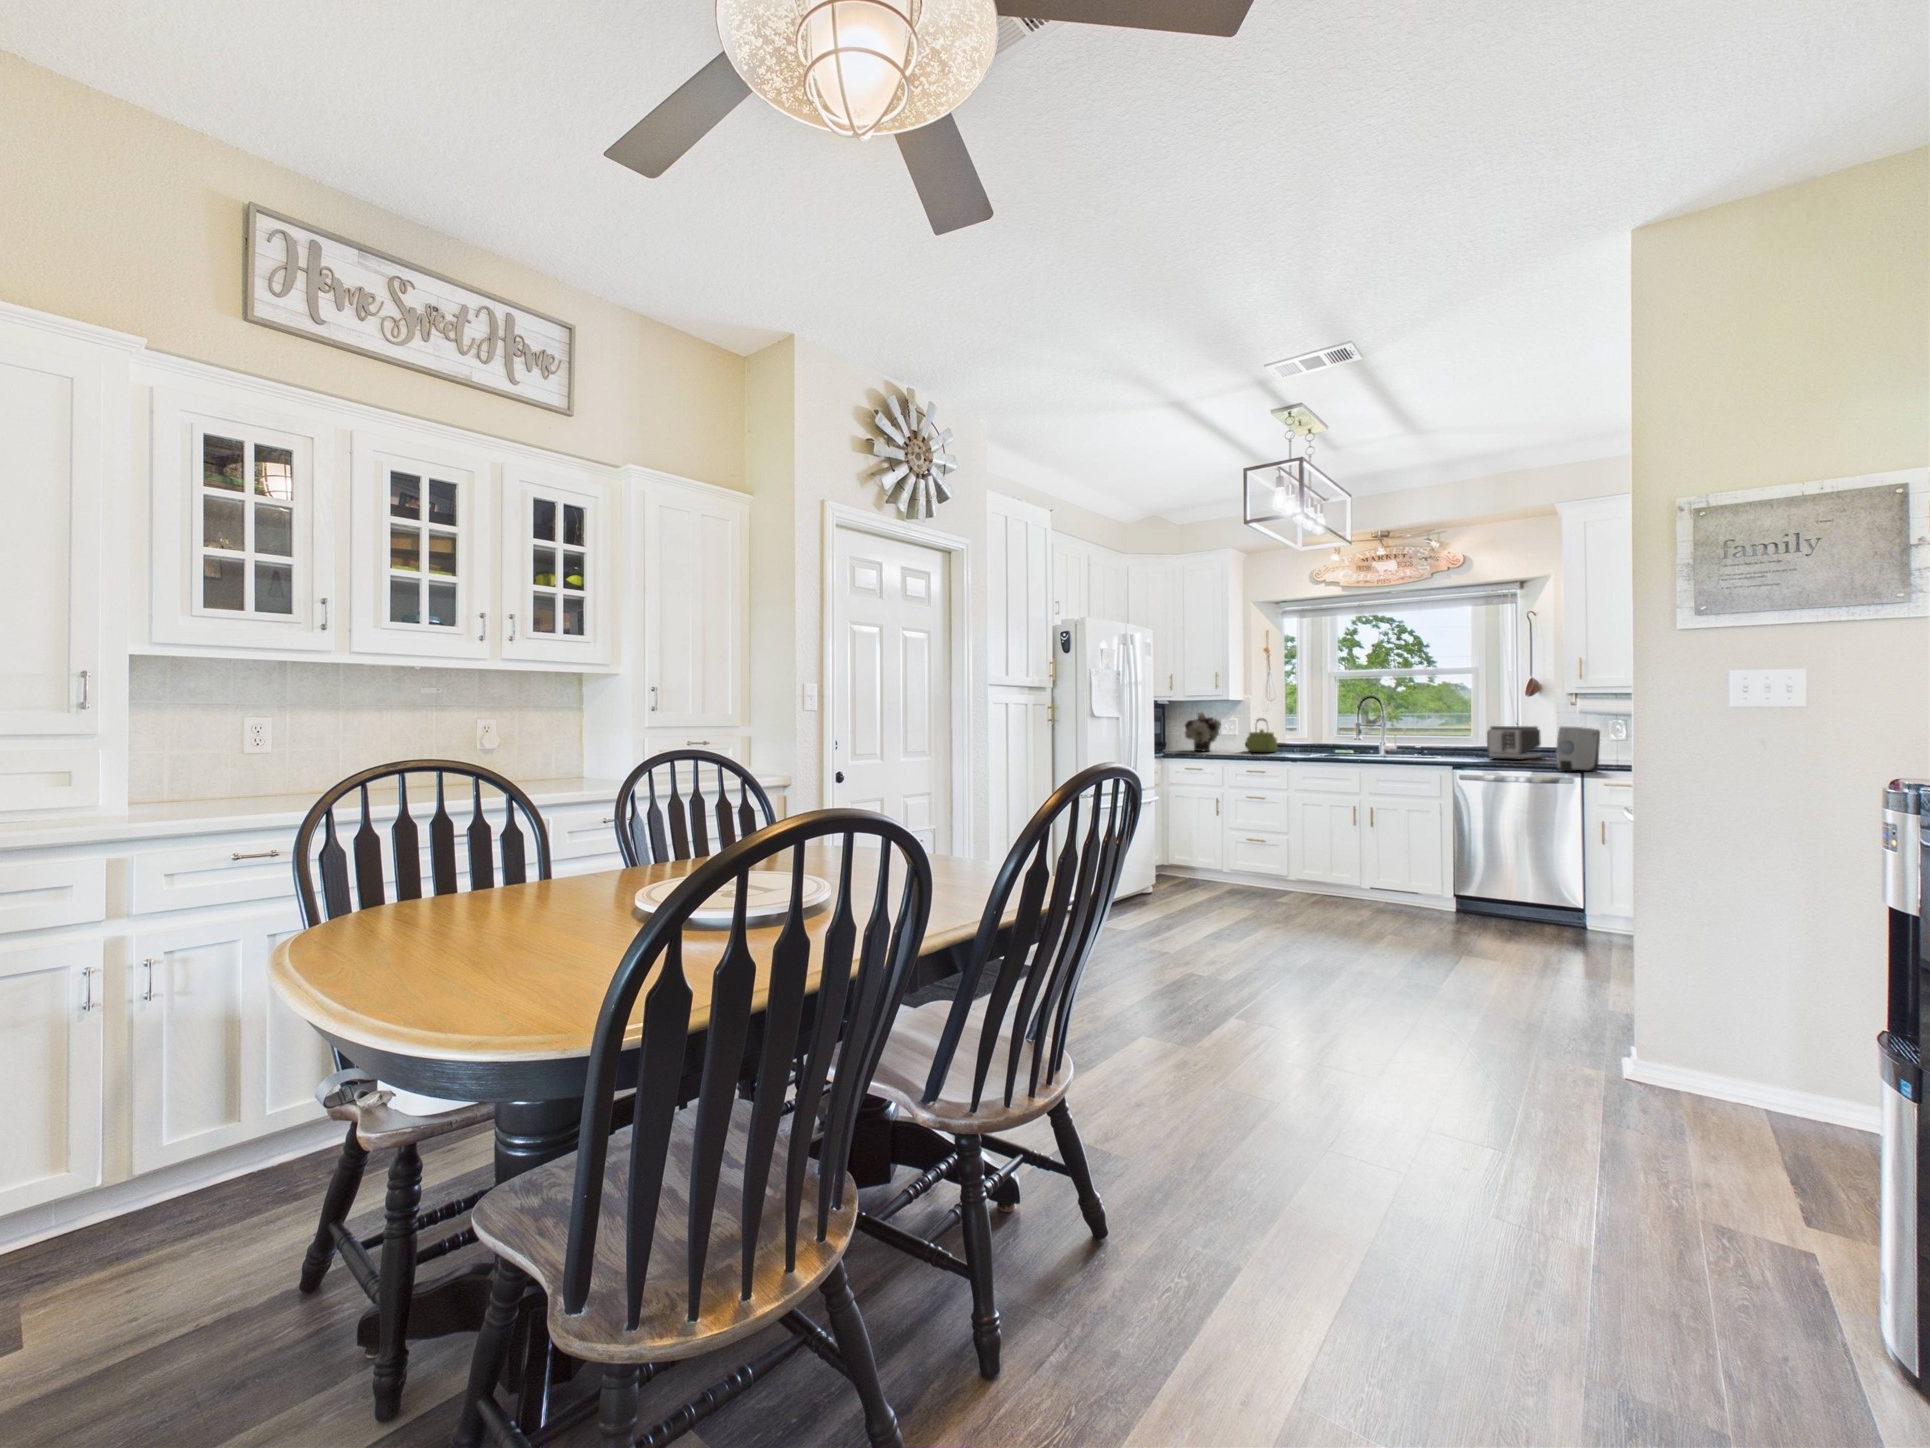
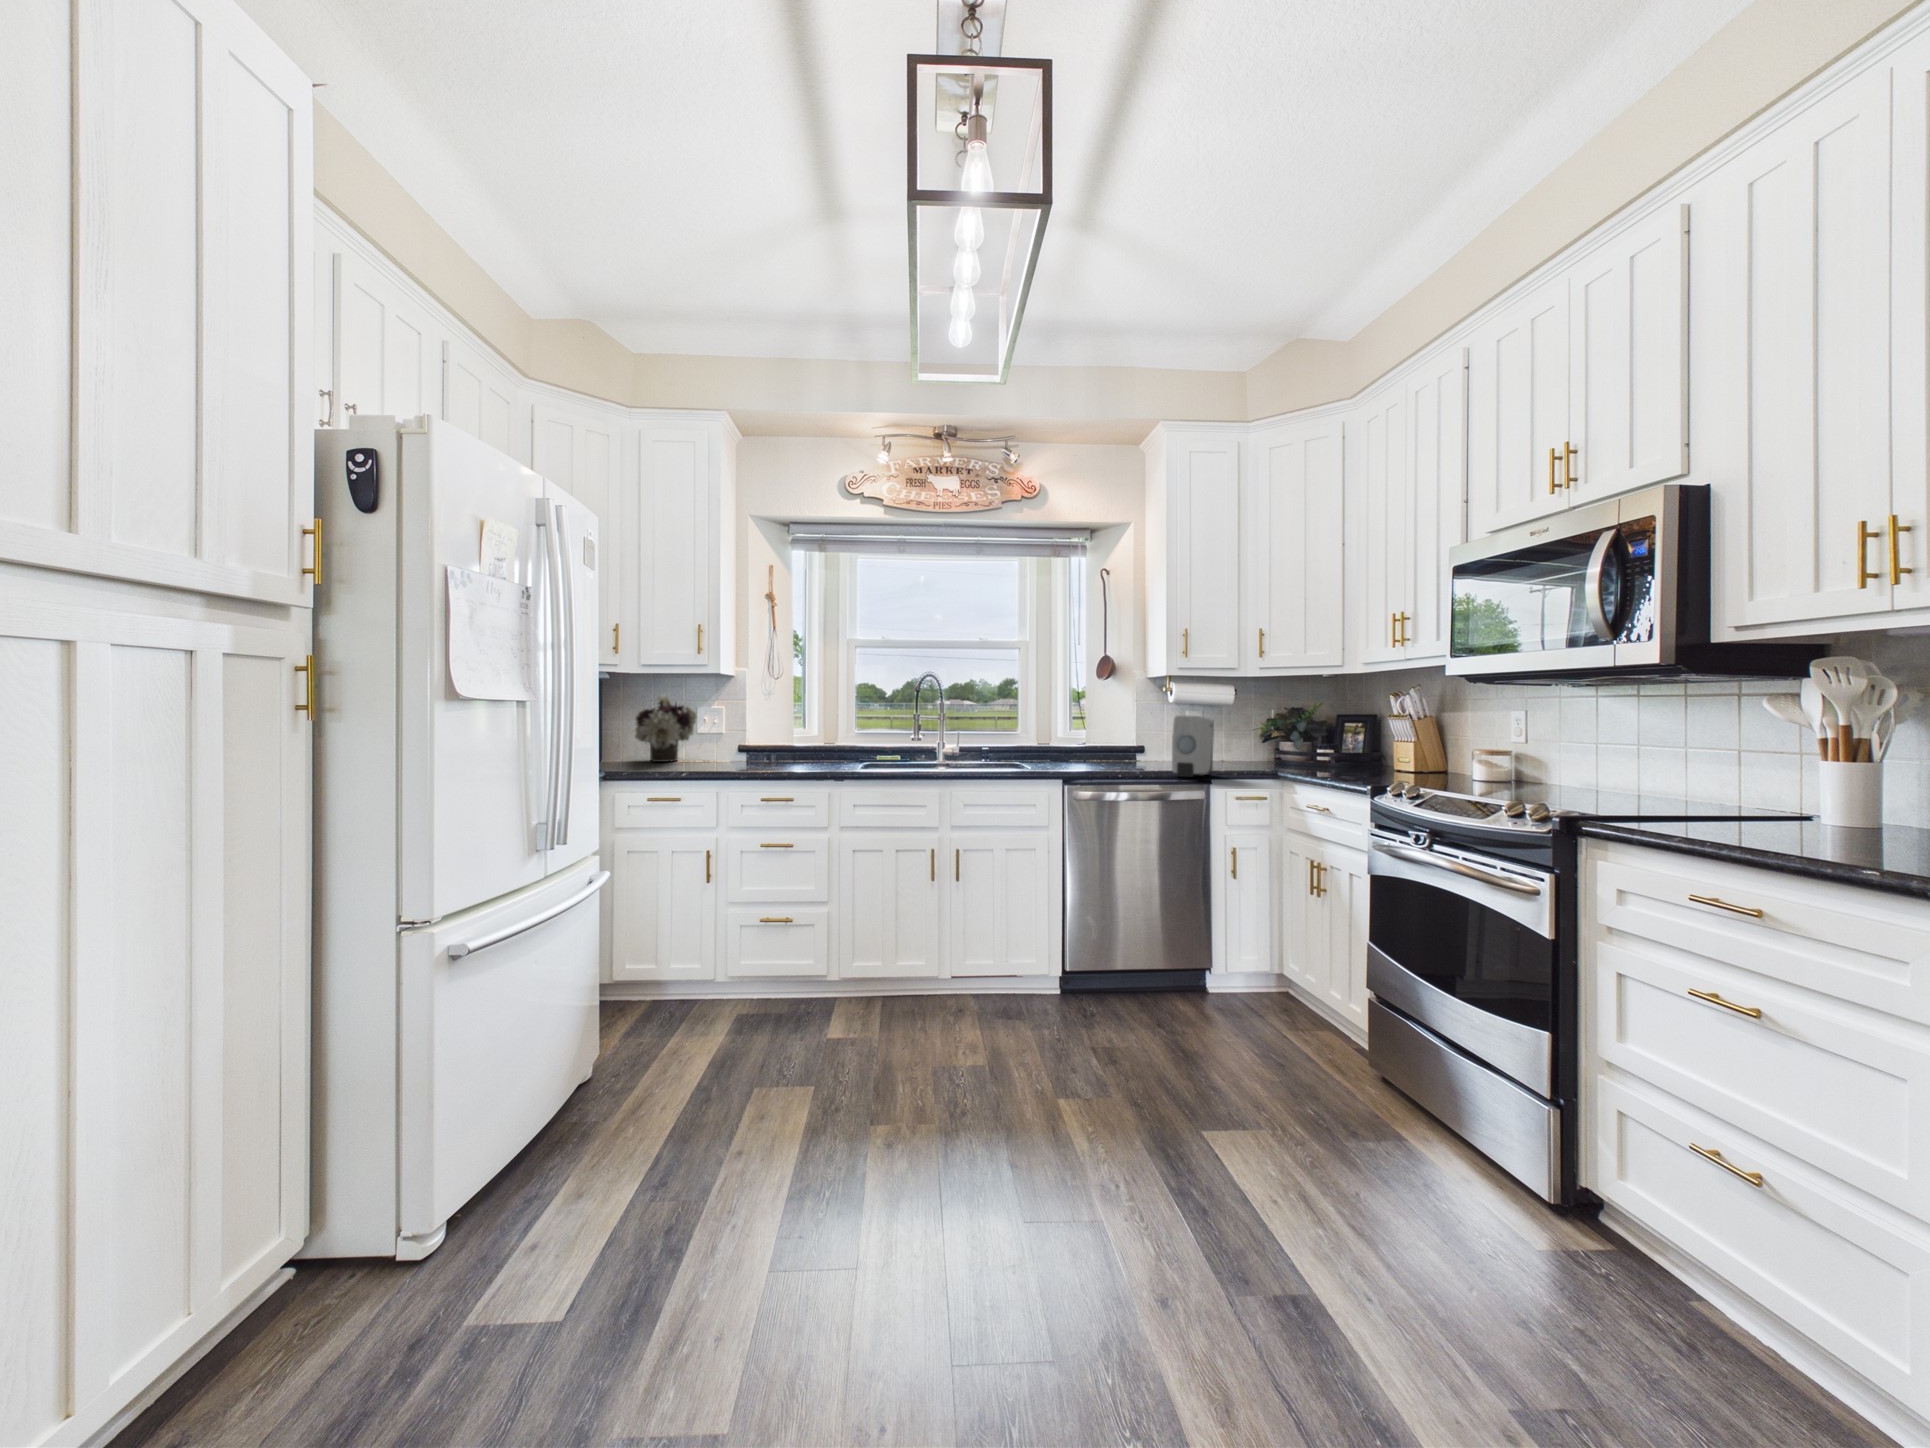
kettle: present [1246,718,1277,752] -> none [736,706,783,760]
toaster: present [1487,726,1541,759] -> none [1060,716,1105,760]

